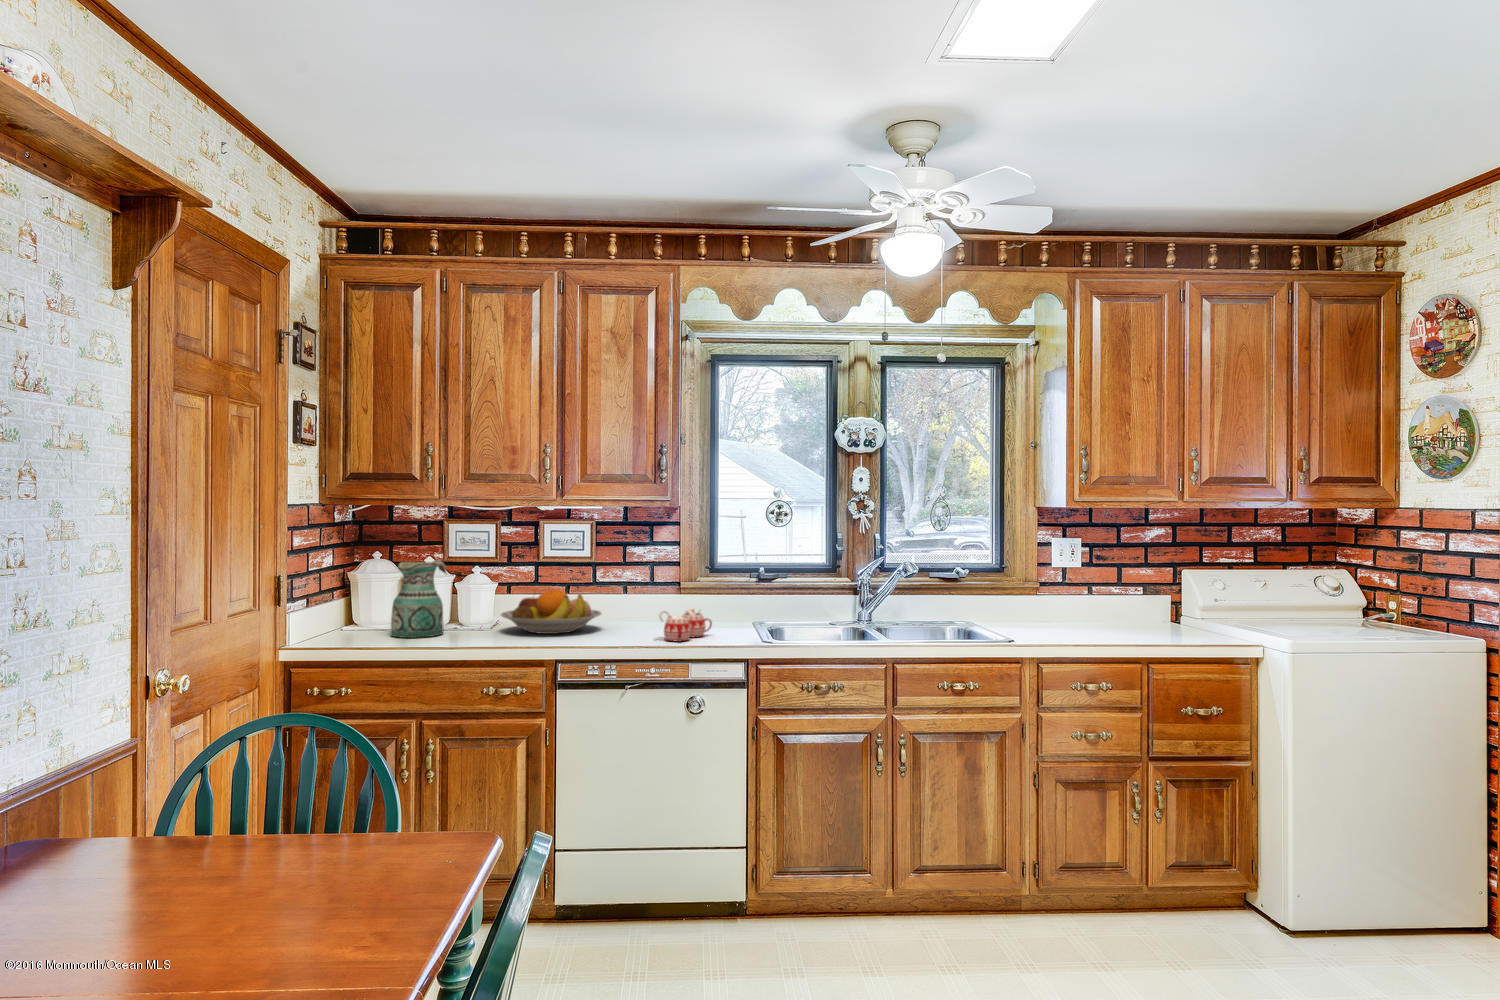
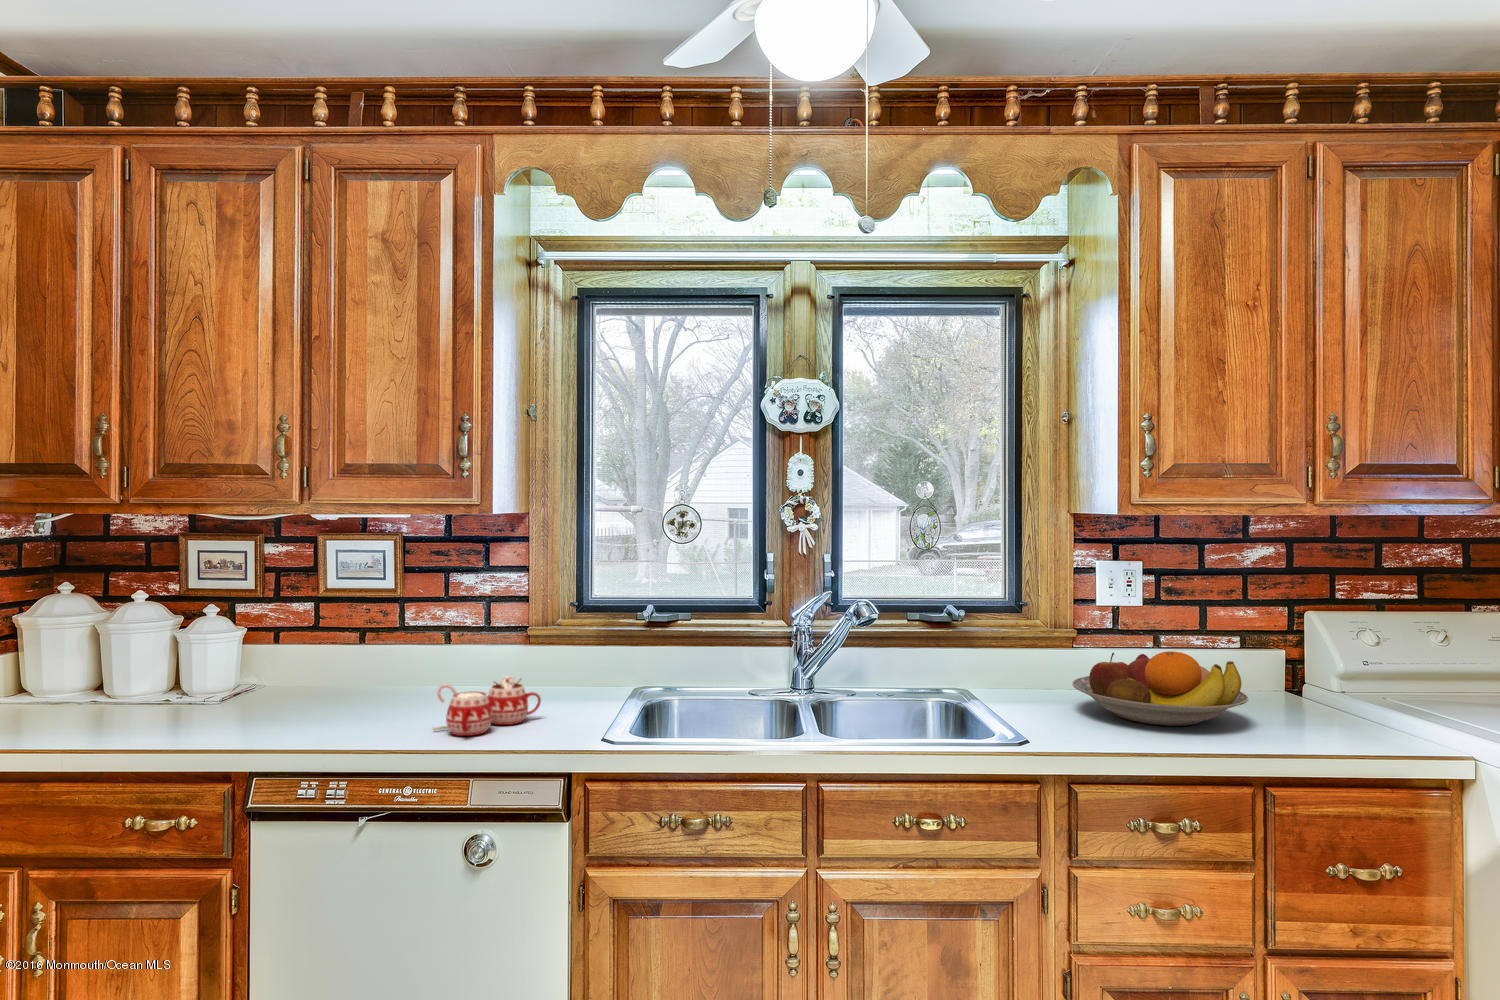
ceramic pitcher: present [390,560,446,638] -> none [40,596,160,721]
fruit bowl: present [501,589,601,634] -> present [1073,651,1248,726]

